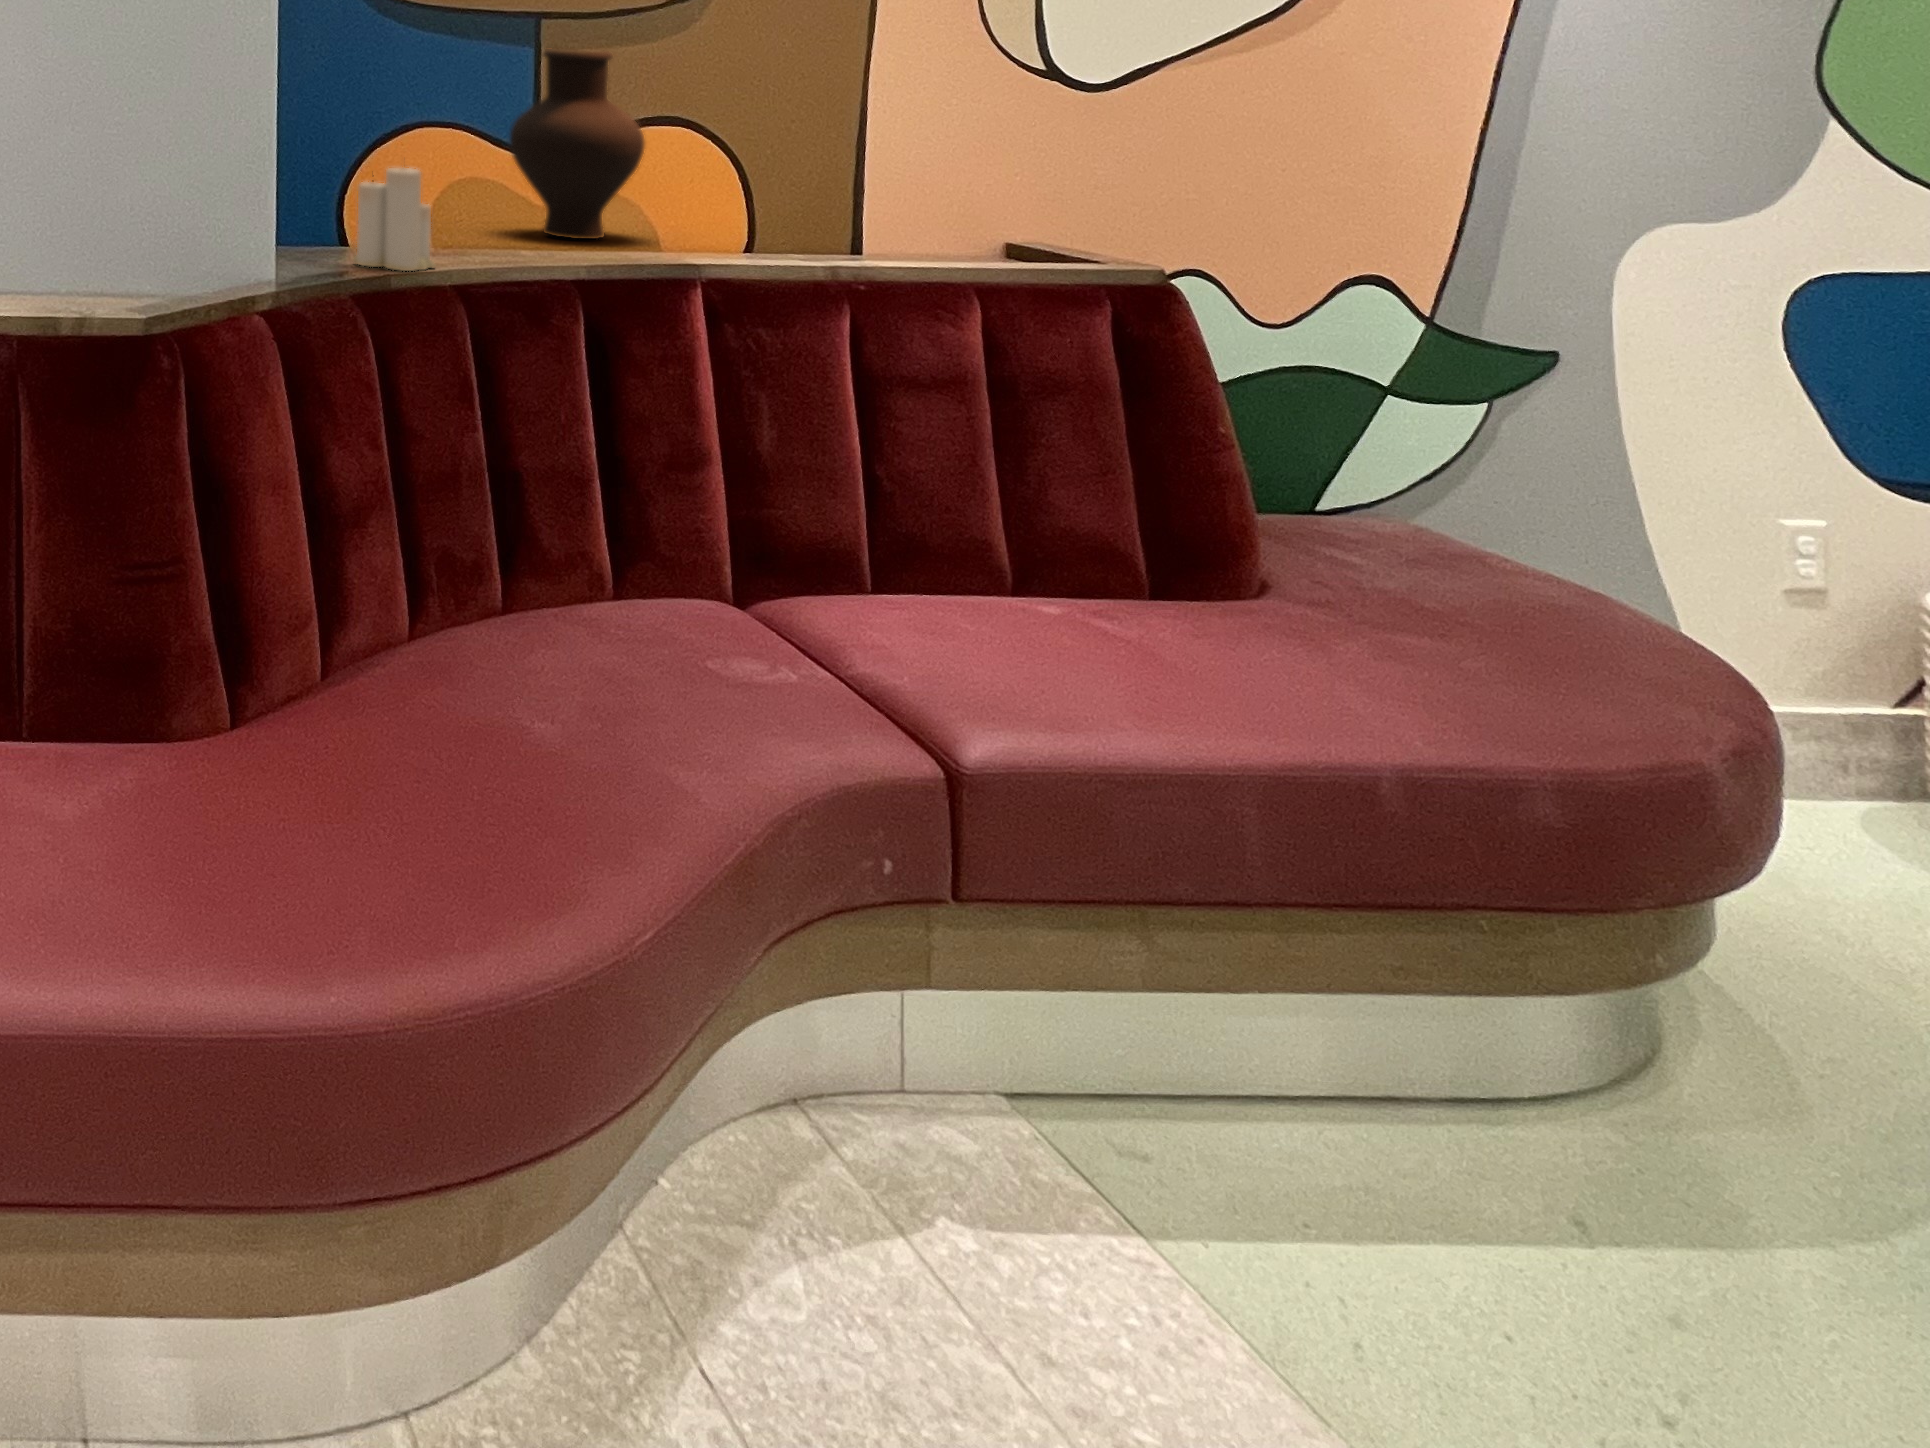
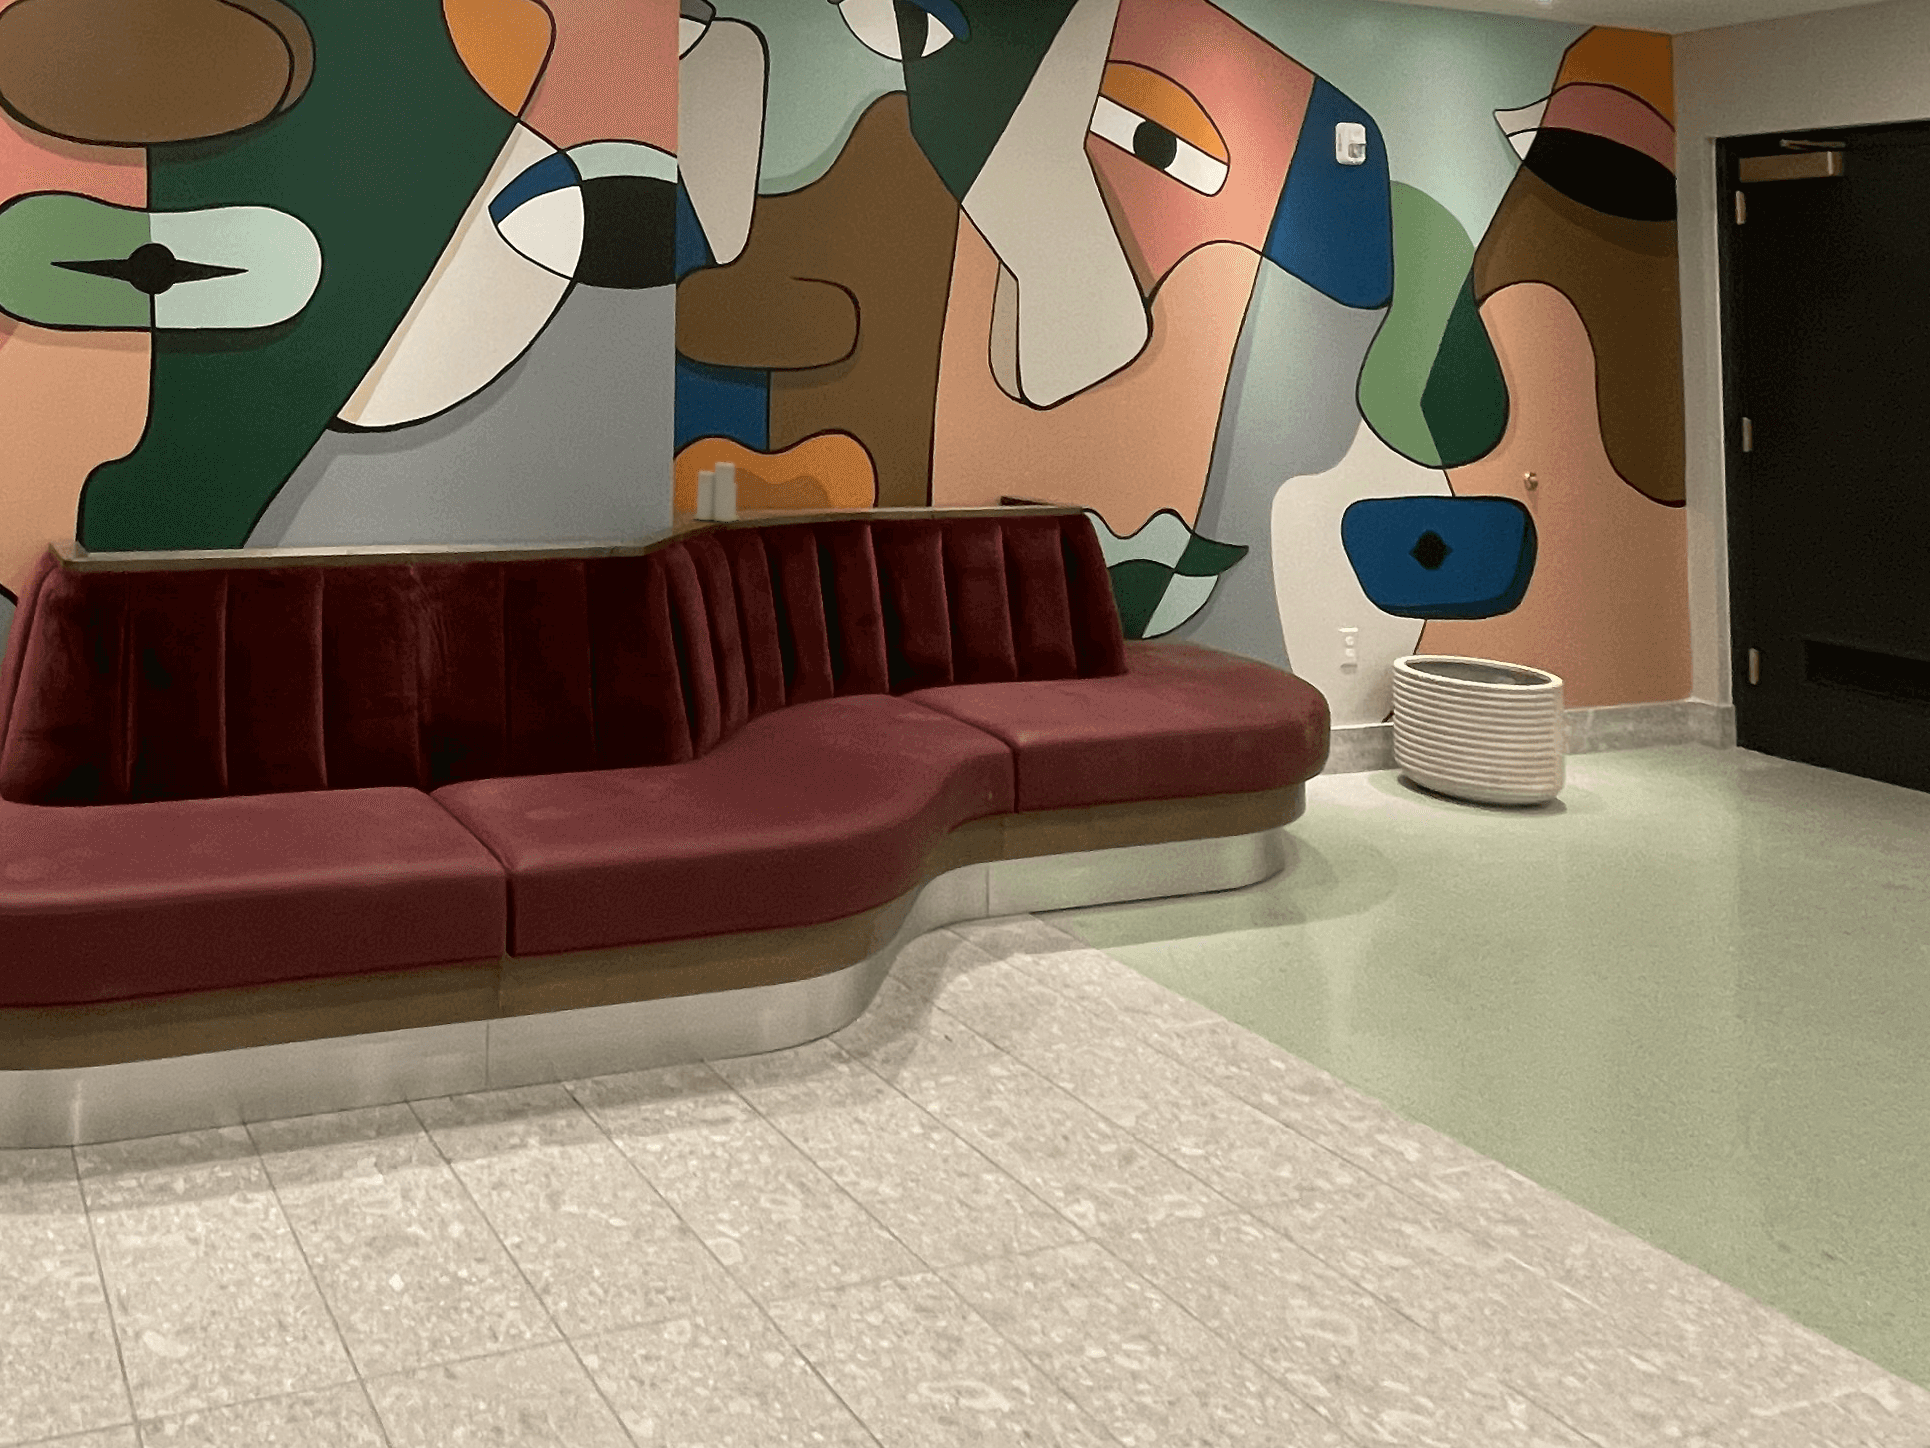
vase: present [510,48,645,239] -> none [744,387,822,501]

